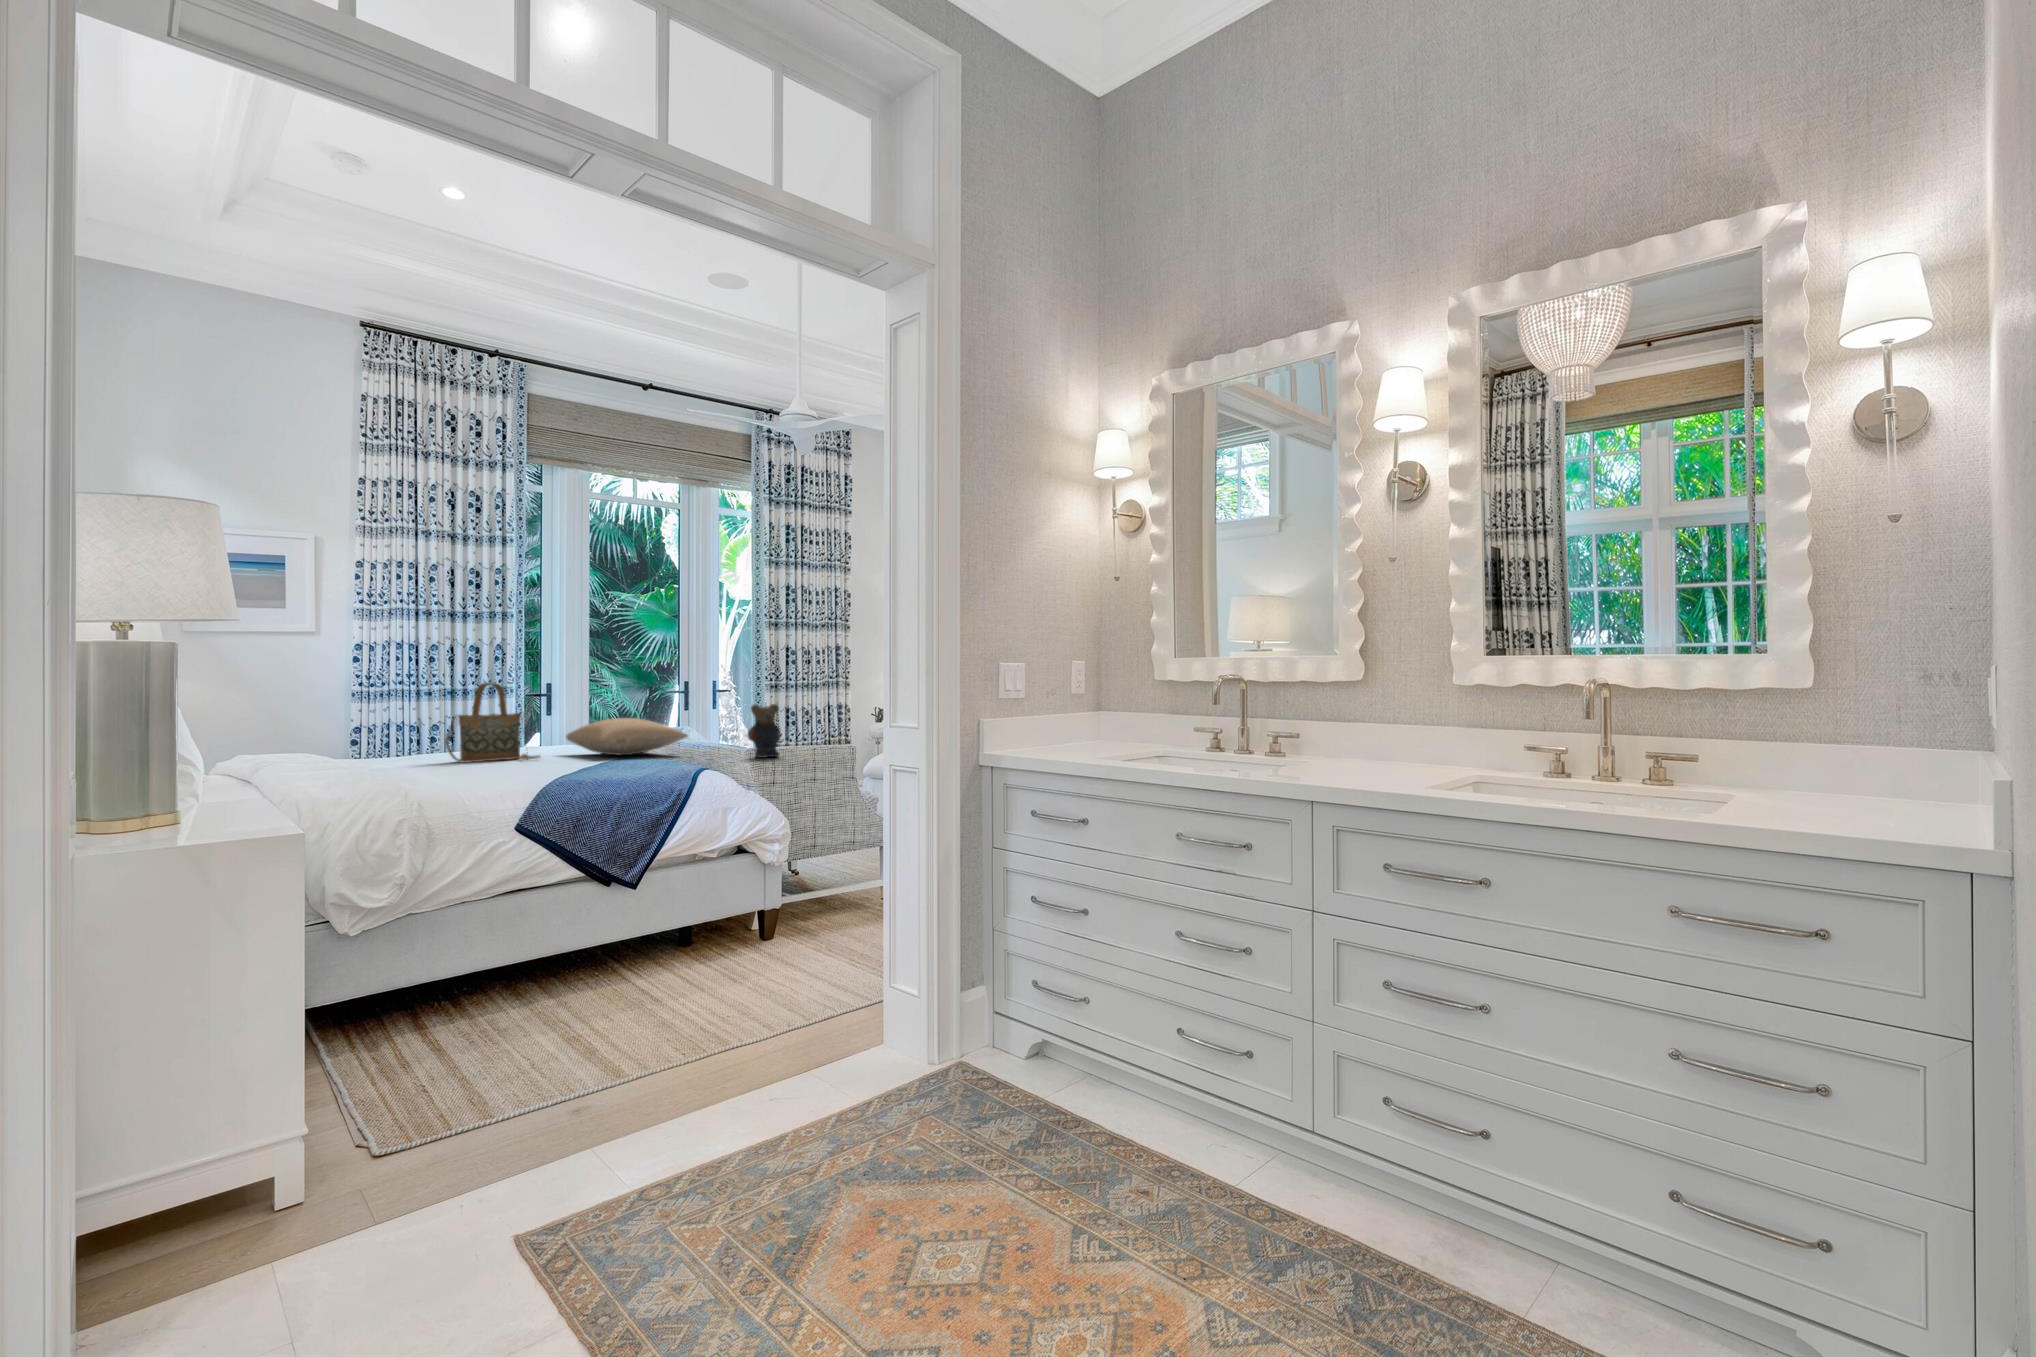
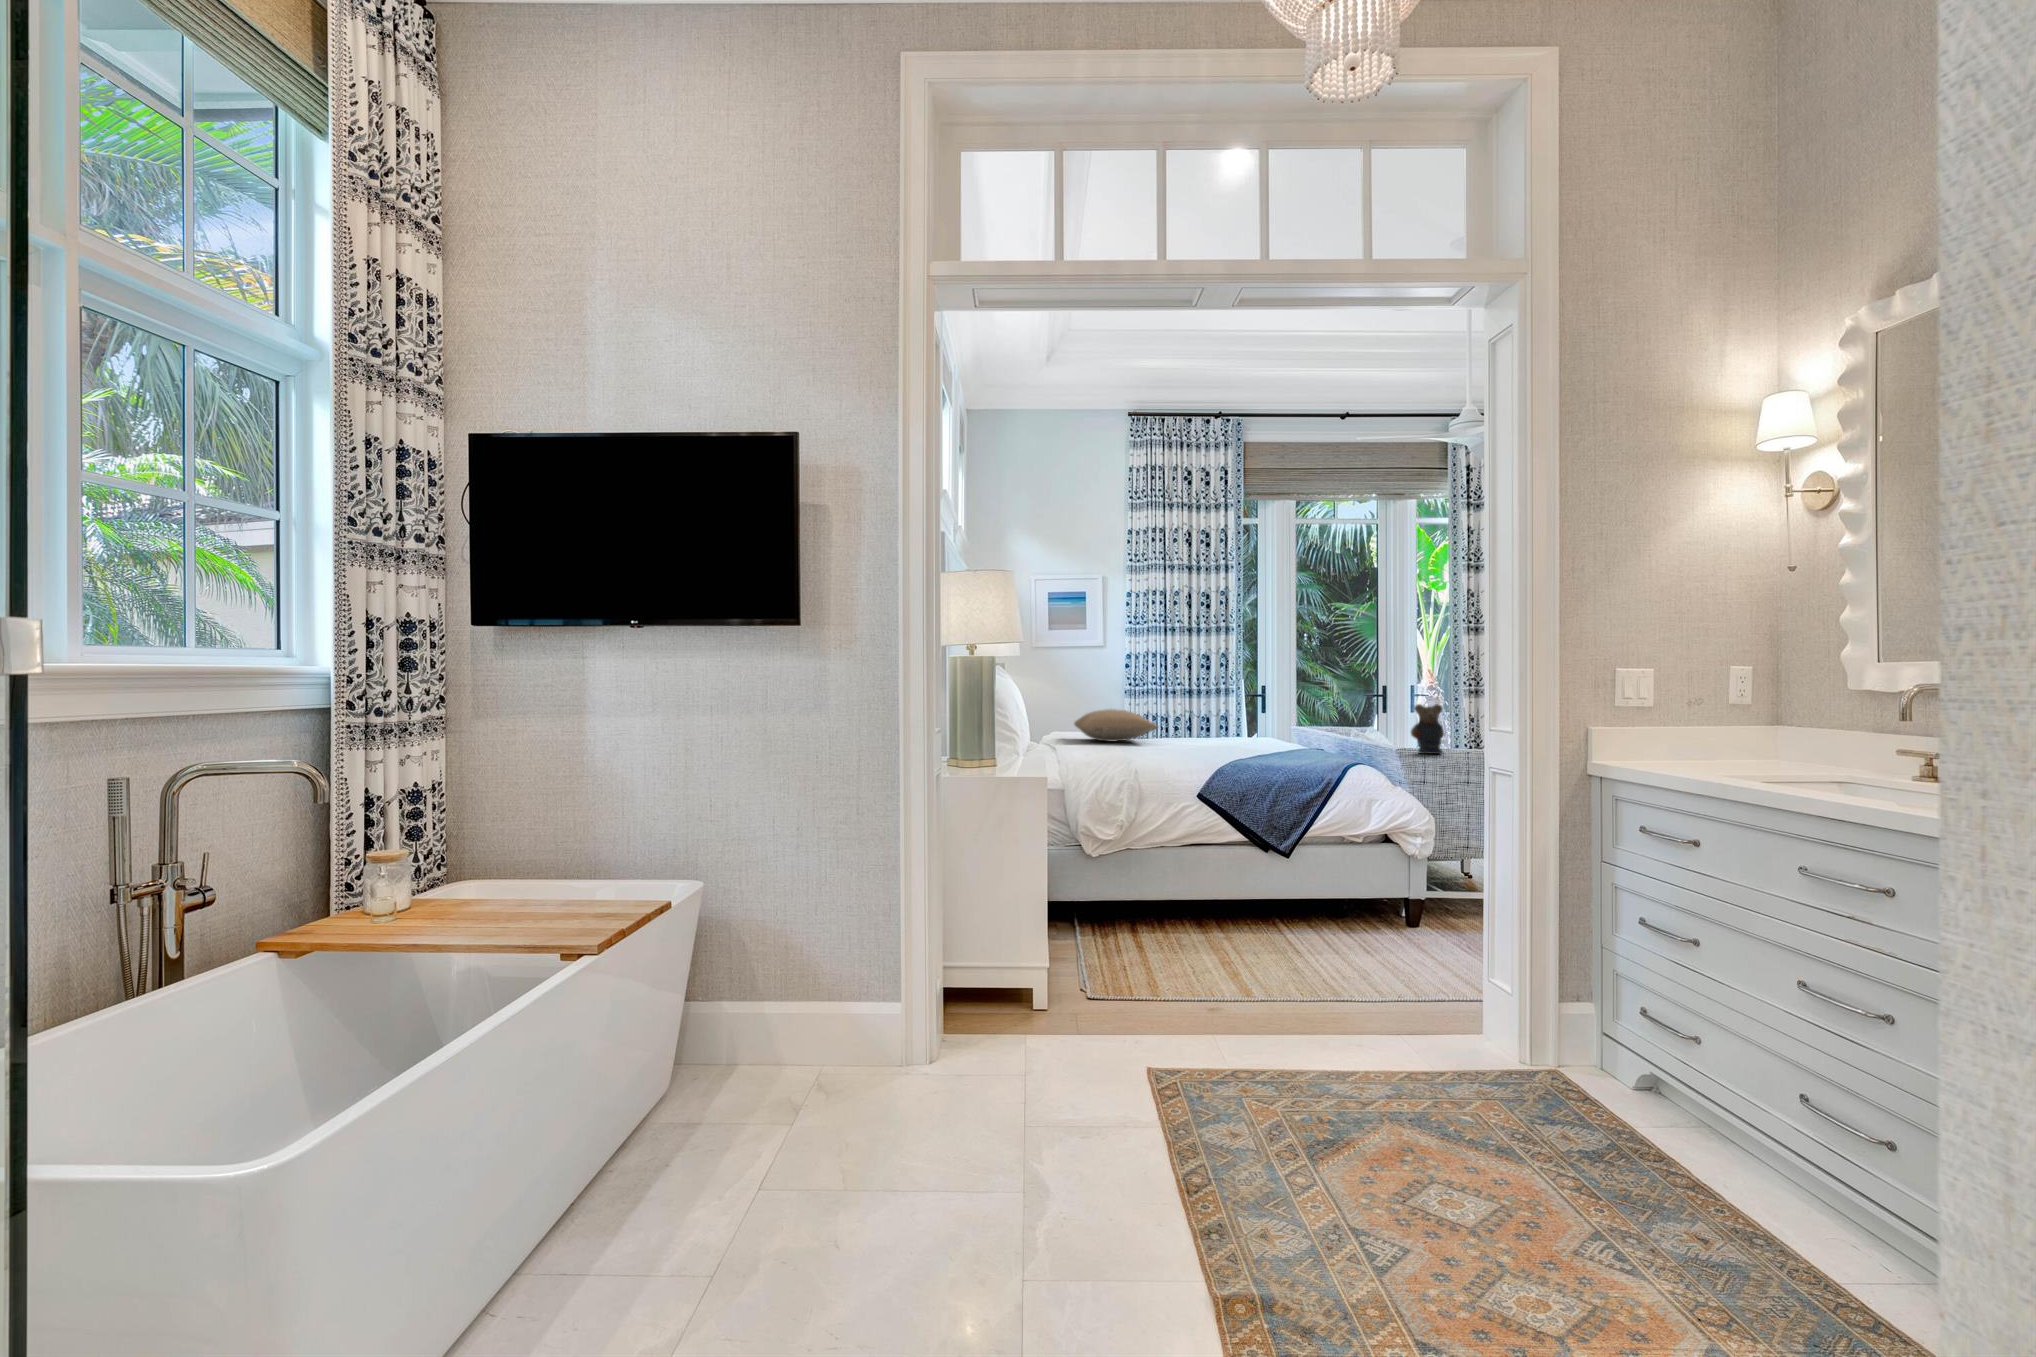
handbag: present [445,683,540,763] -> none [1173,681,1239,742]
pillow: present [566,718,688,755] -> present [1074,709,1158,741]

